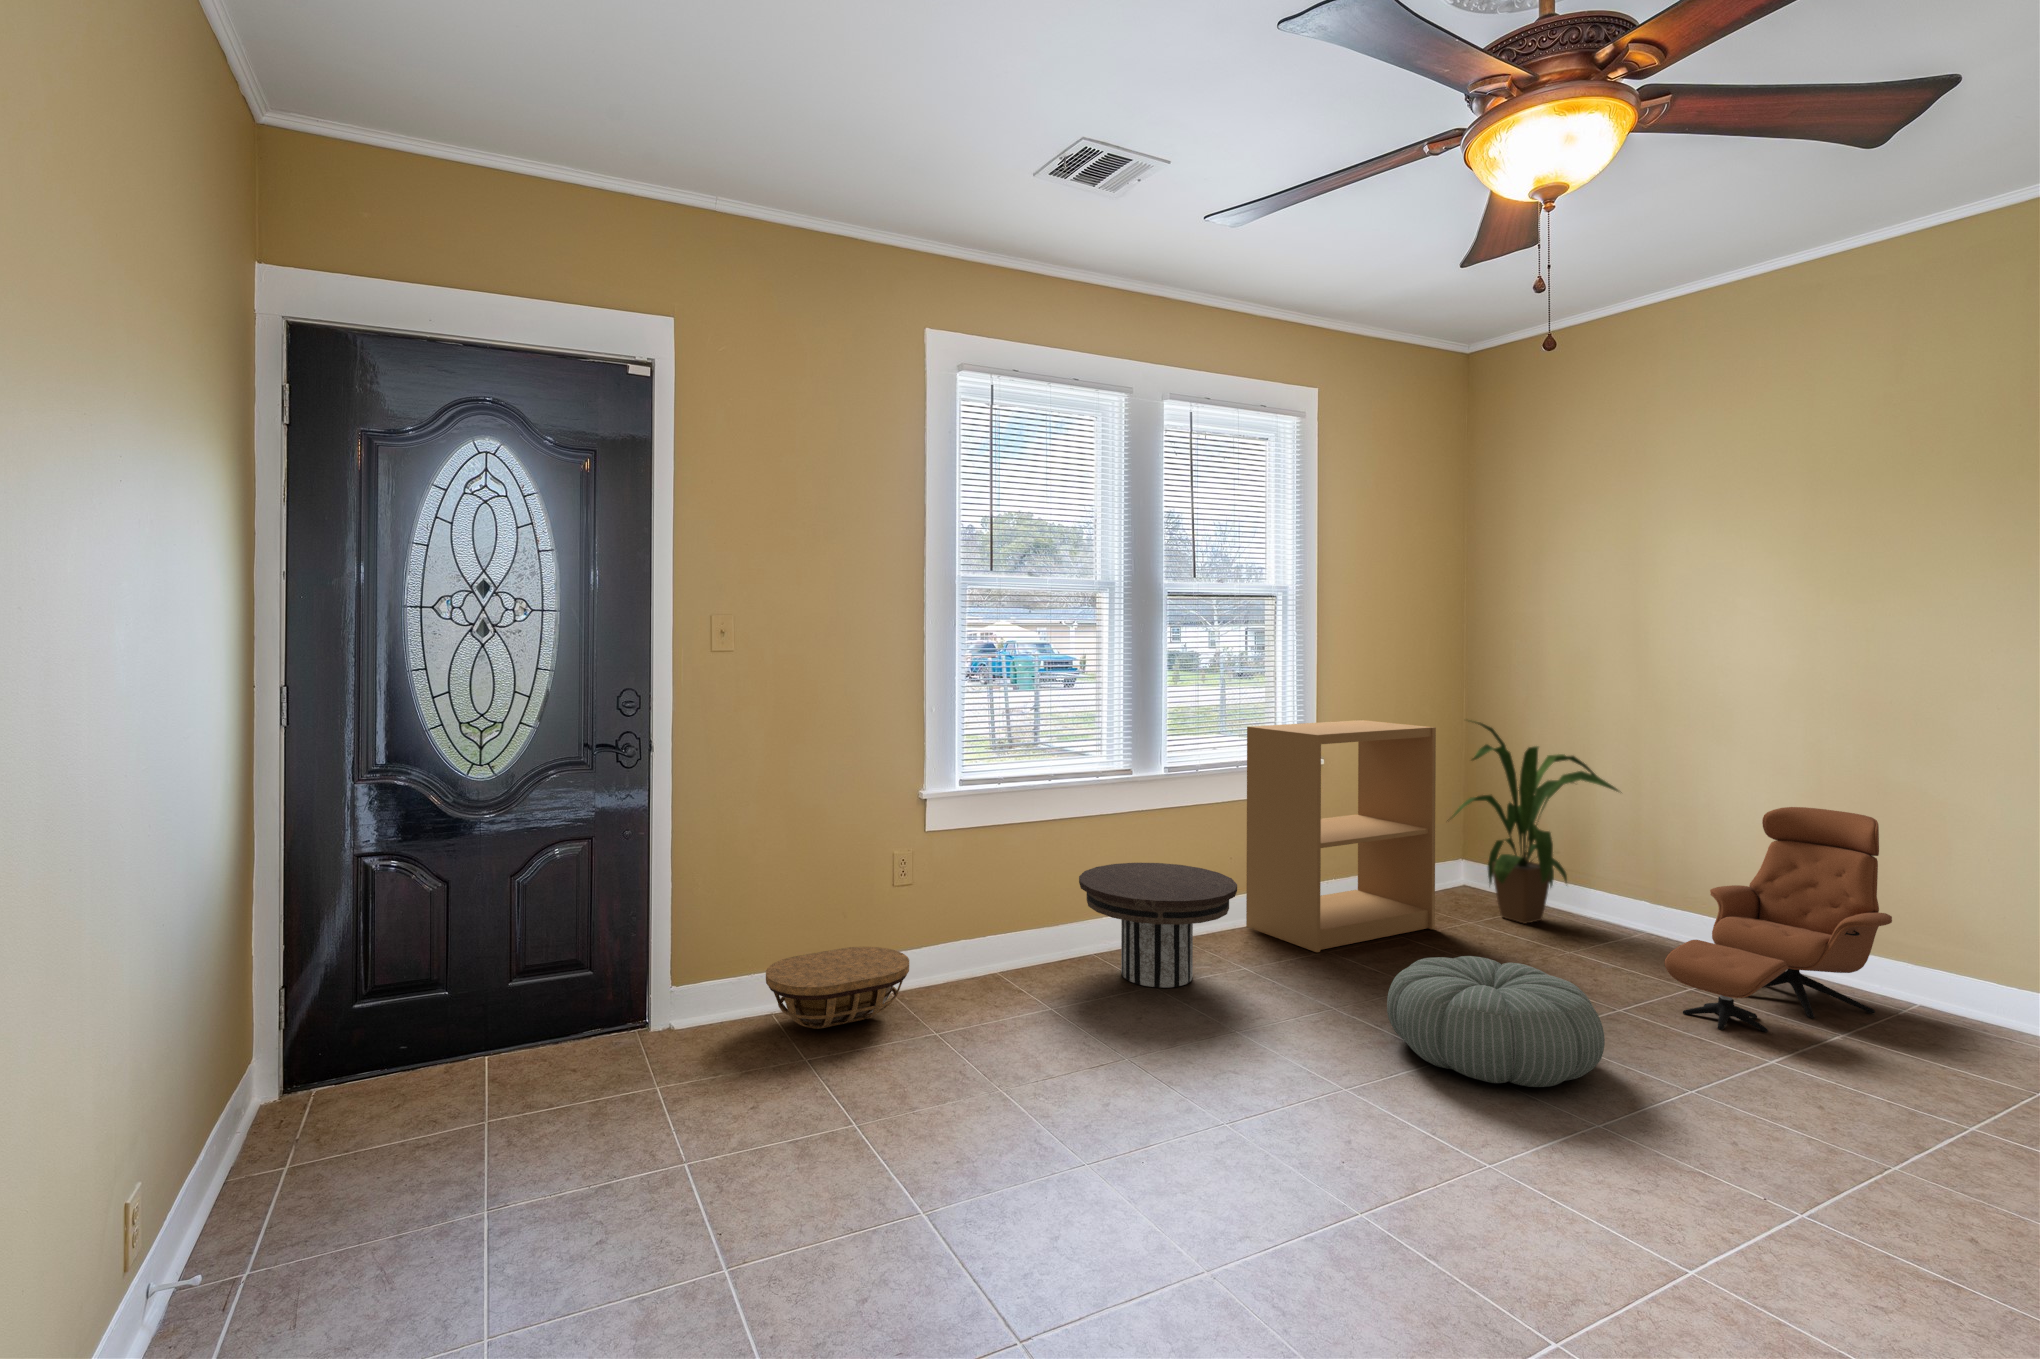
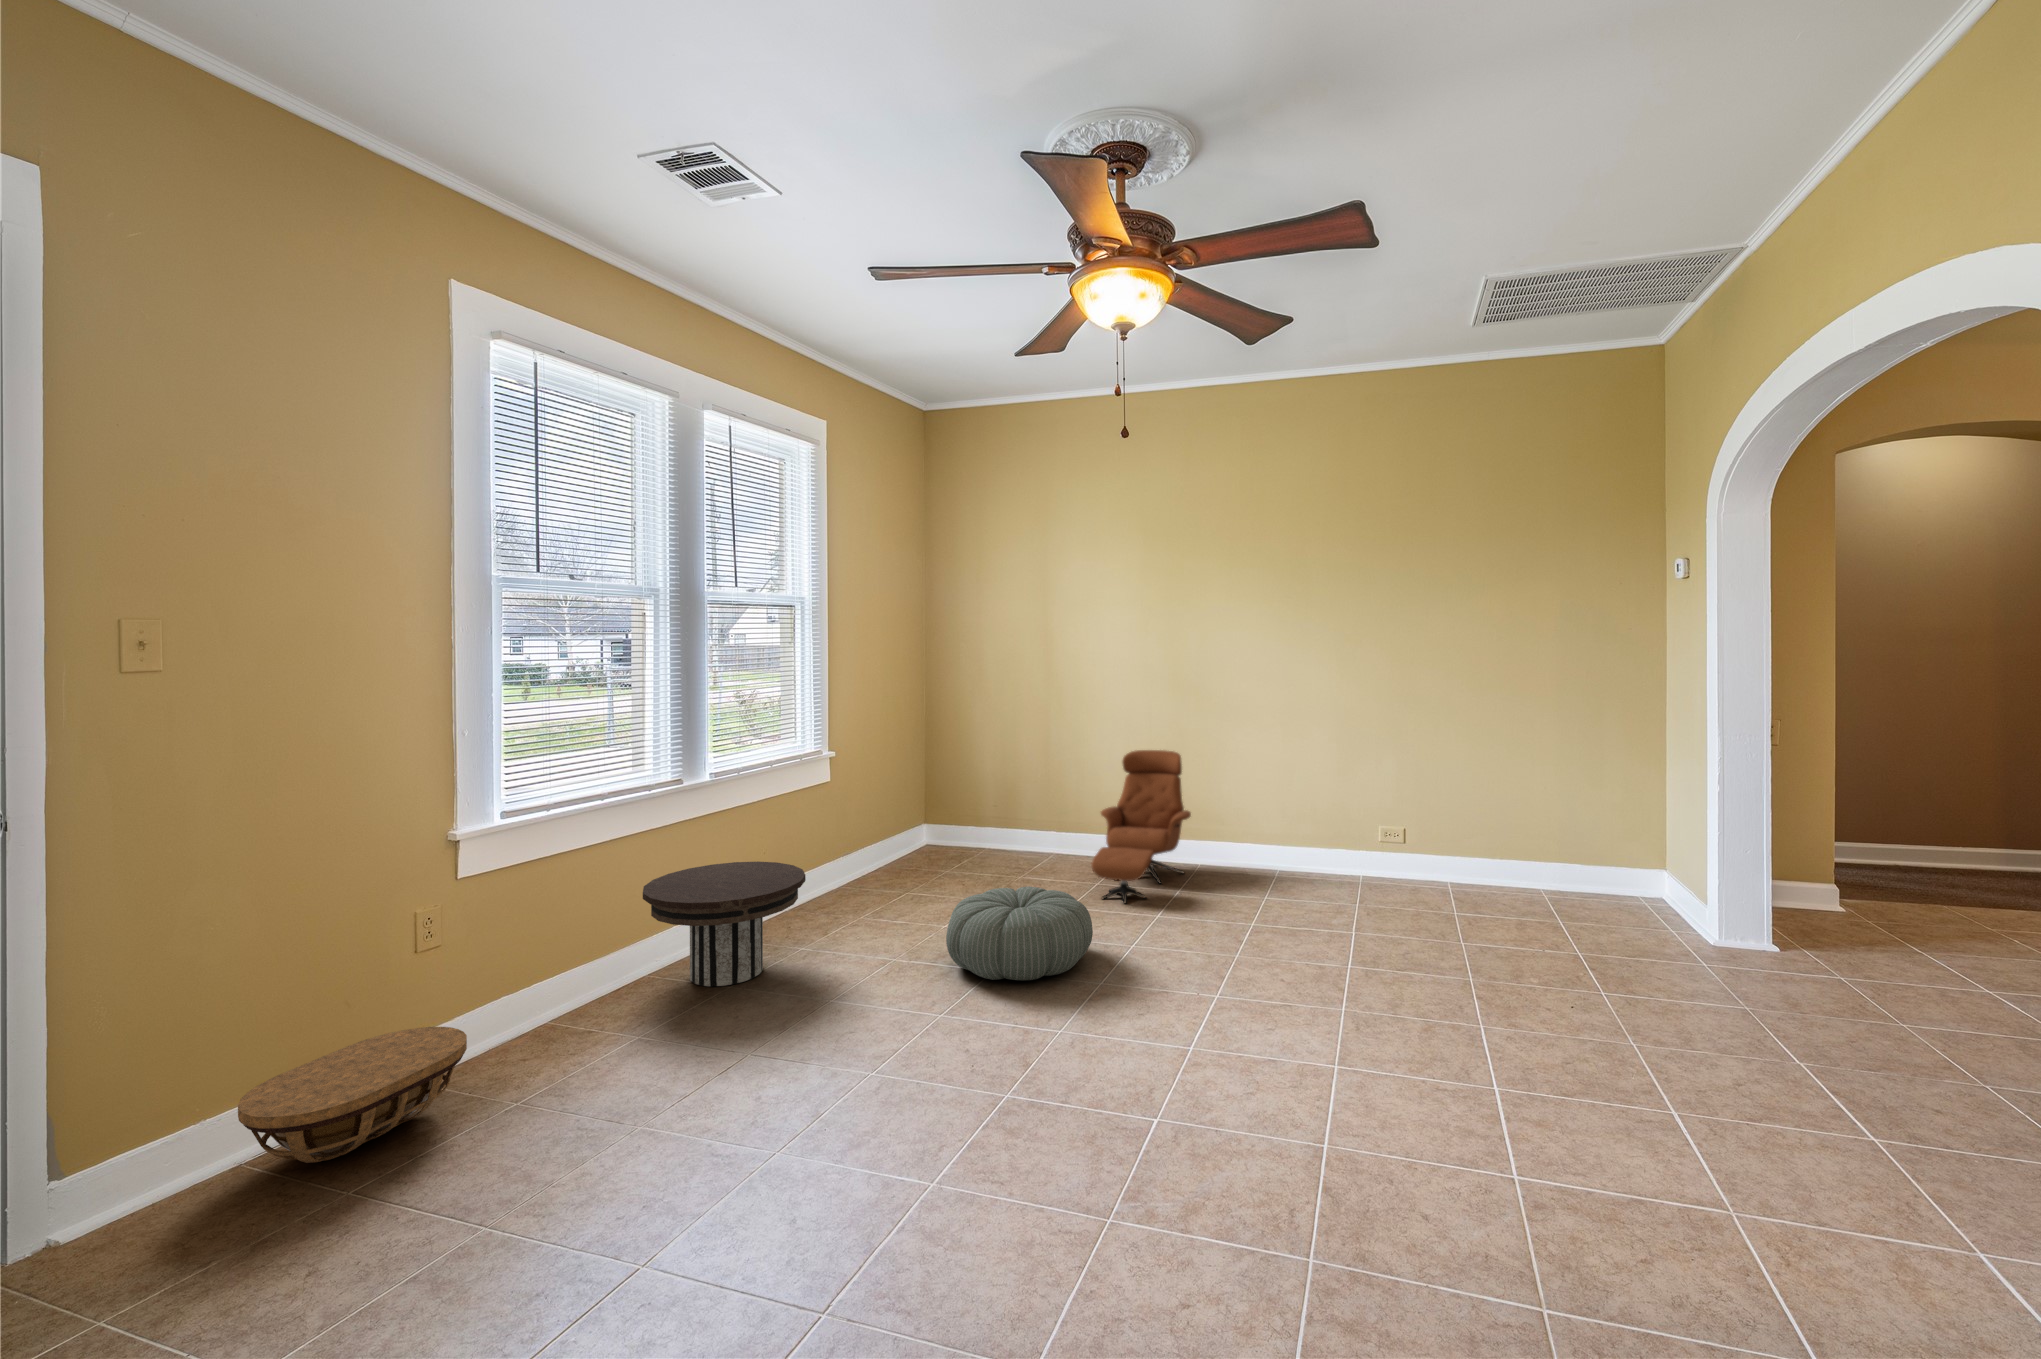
bookshelf: present [1246,720,1436,952] -> none [779,713,925,917]
house plant: present [1453,722,1619,924] -> none [926,707,1041,860]

